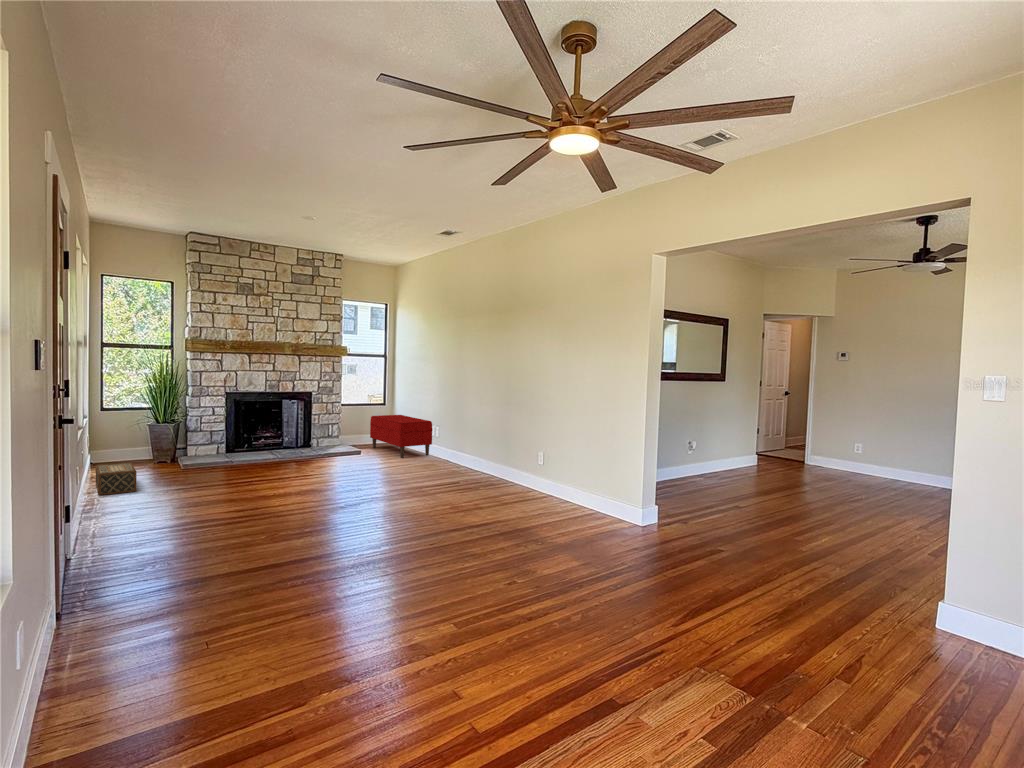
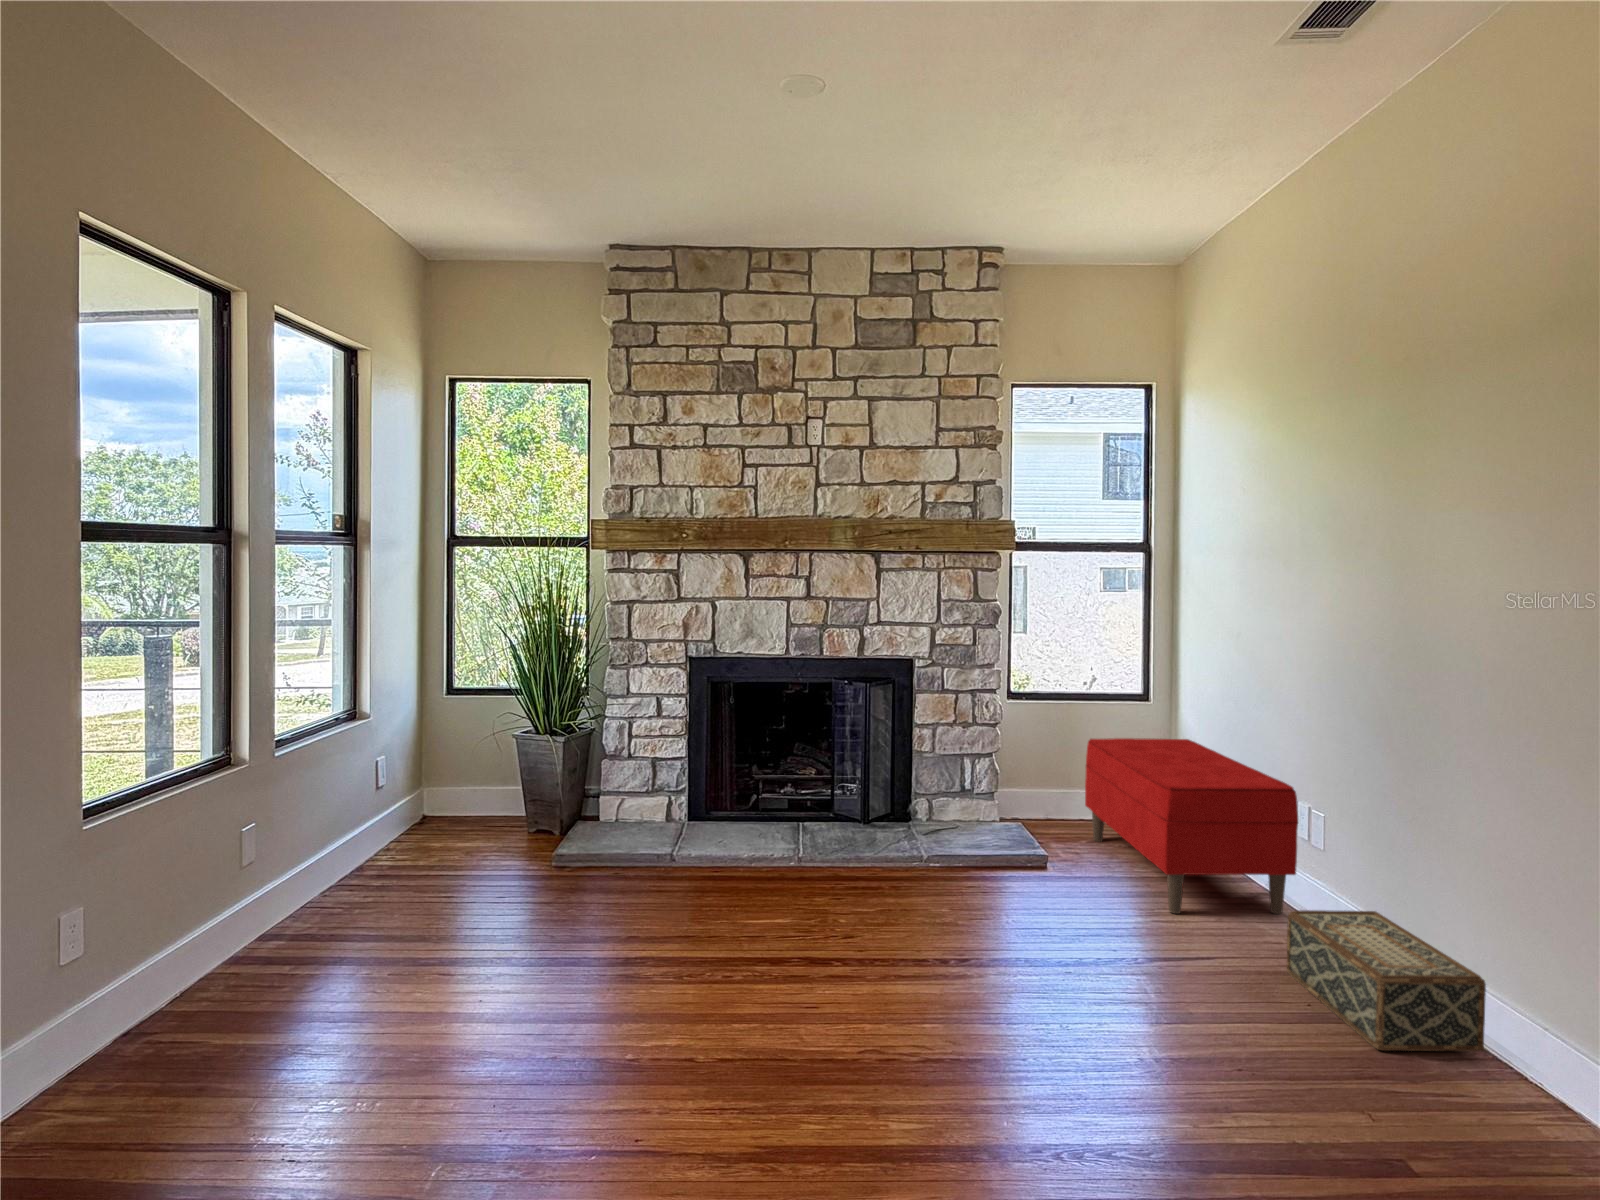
woven basket: present [96,462,137,495] -> present [1287,910,1486,1051]

